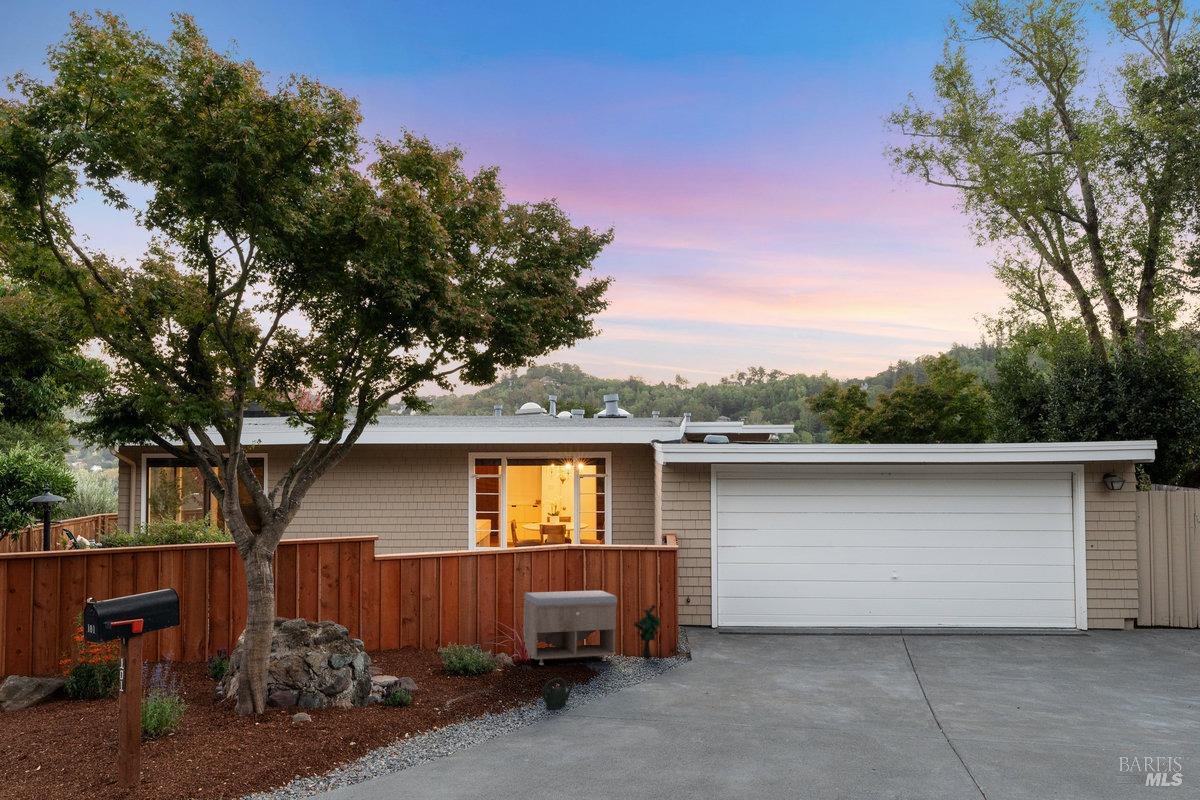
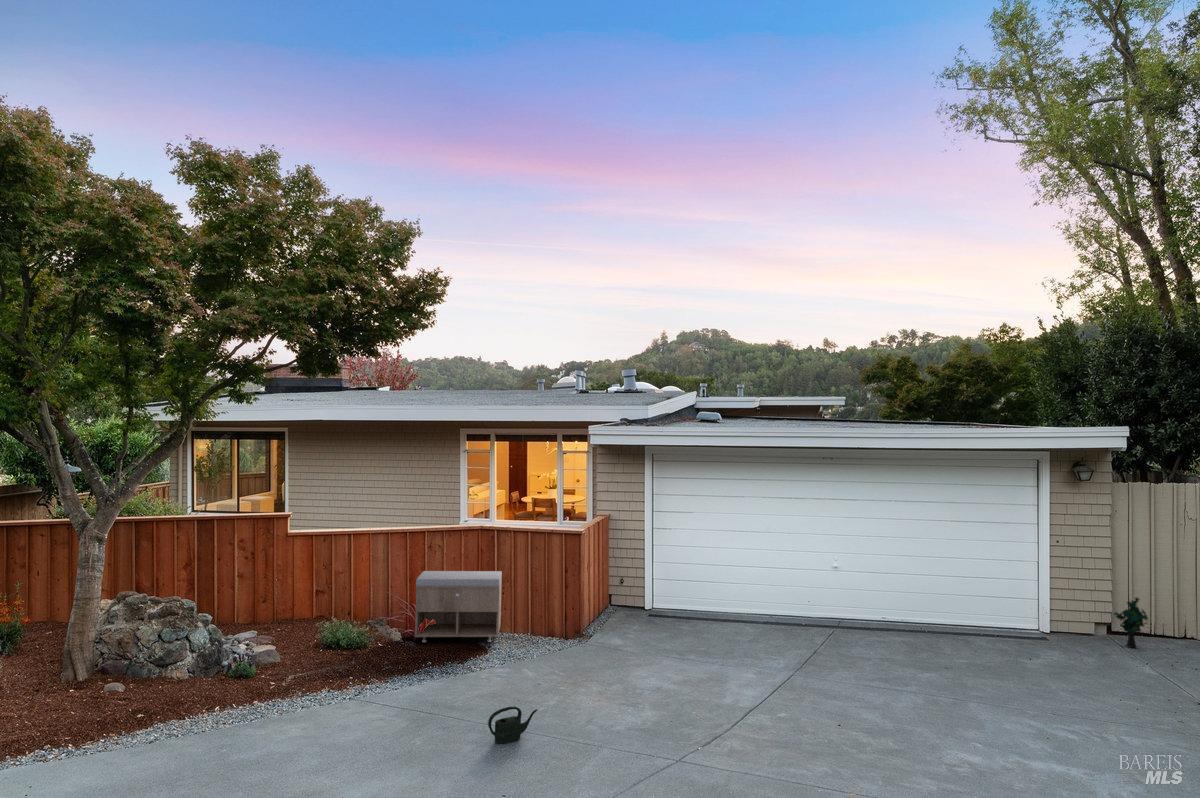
decorative plant: present [634,605,661,657] -> present [1114,598,1148,648]
watering can: present [542,678,576,710] -> present [488,706,537,744]

